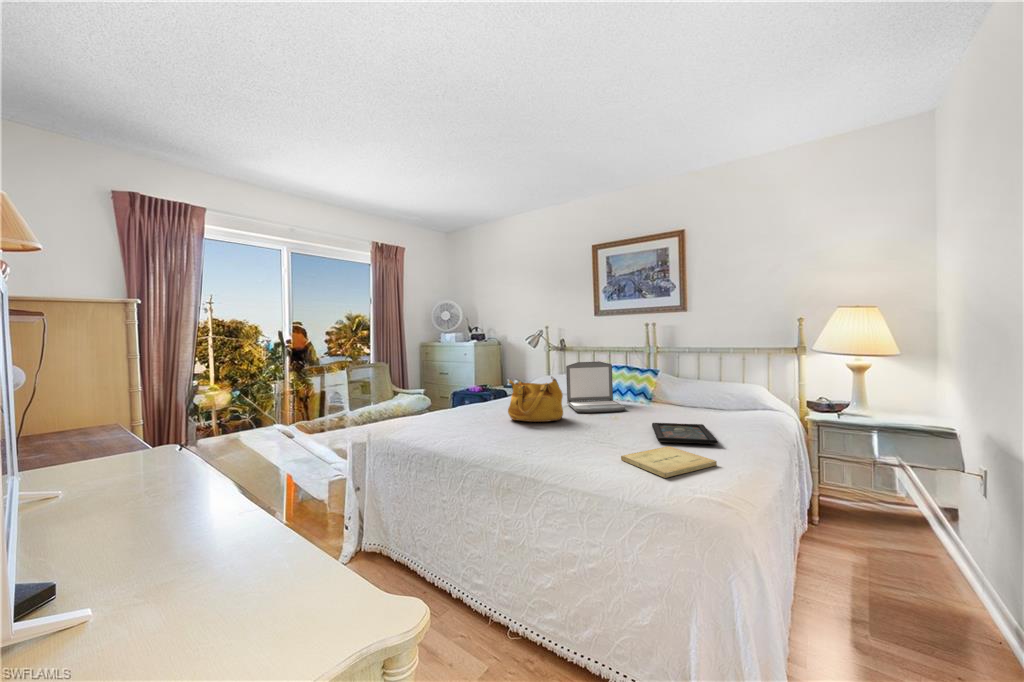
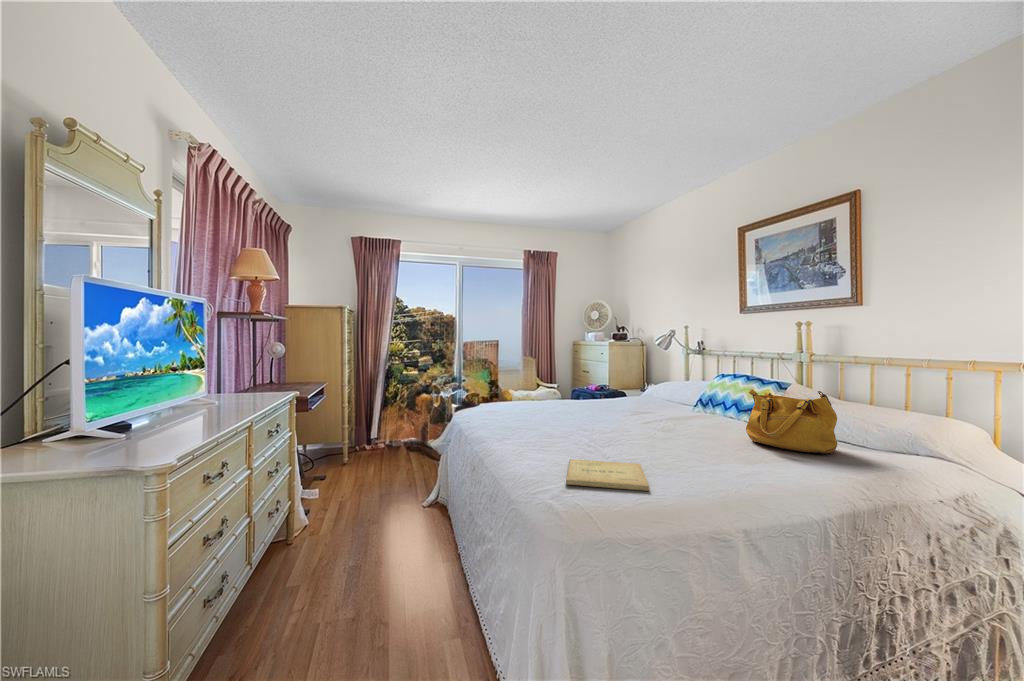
laptop: present [566,361,626,412] -> none [636,366,705,427]
handbag: present [508,377,563,422] -> present [746,389,837,454]
tray: present [652,423,718,444] -> none [643,442,743,475]

